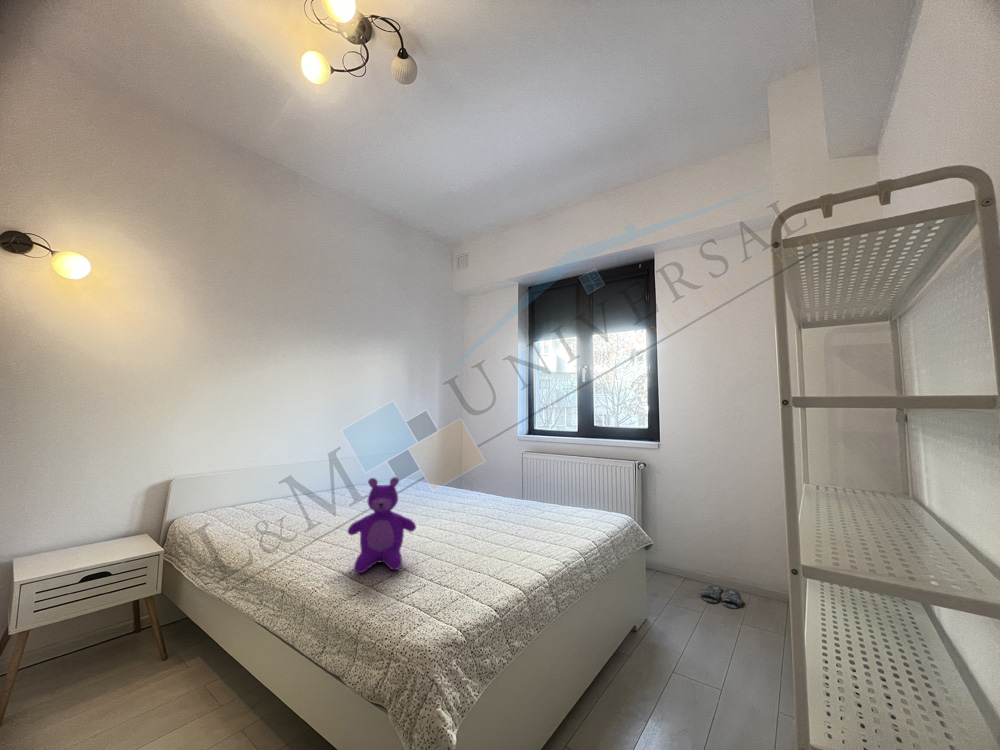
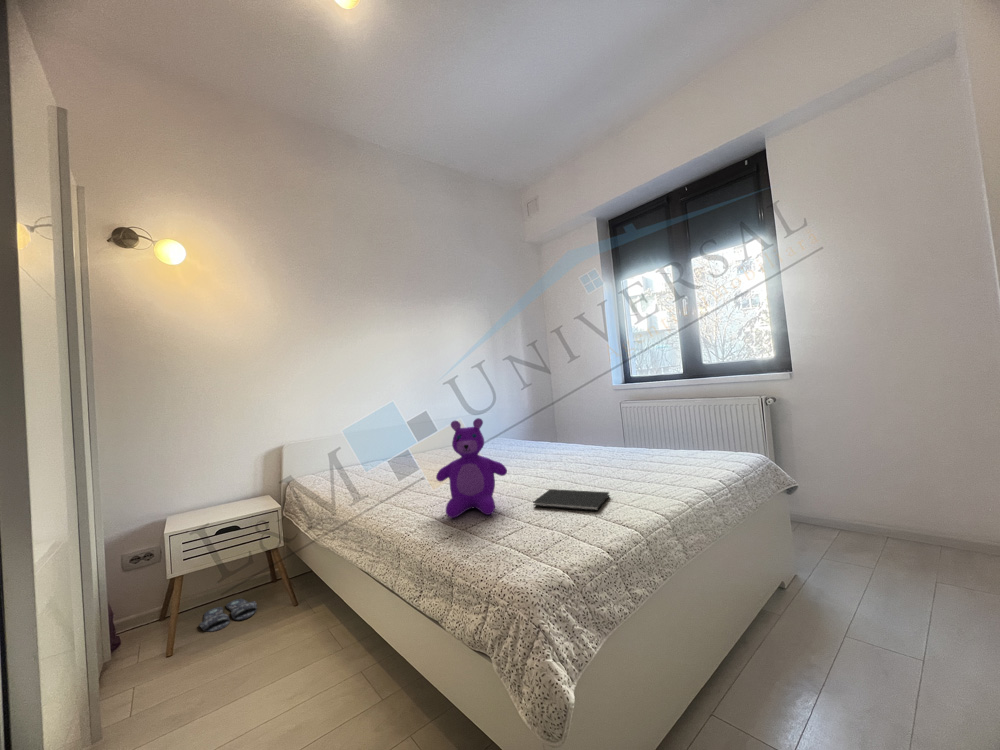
notebook: none [436,544,504,569] -> present [533,489,609,511]
slippers: present [700,586,743,609] -> present [199,599,257,632]

